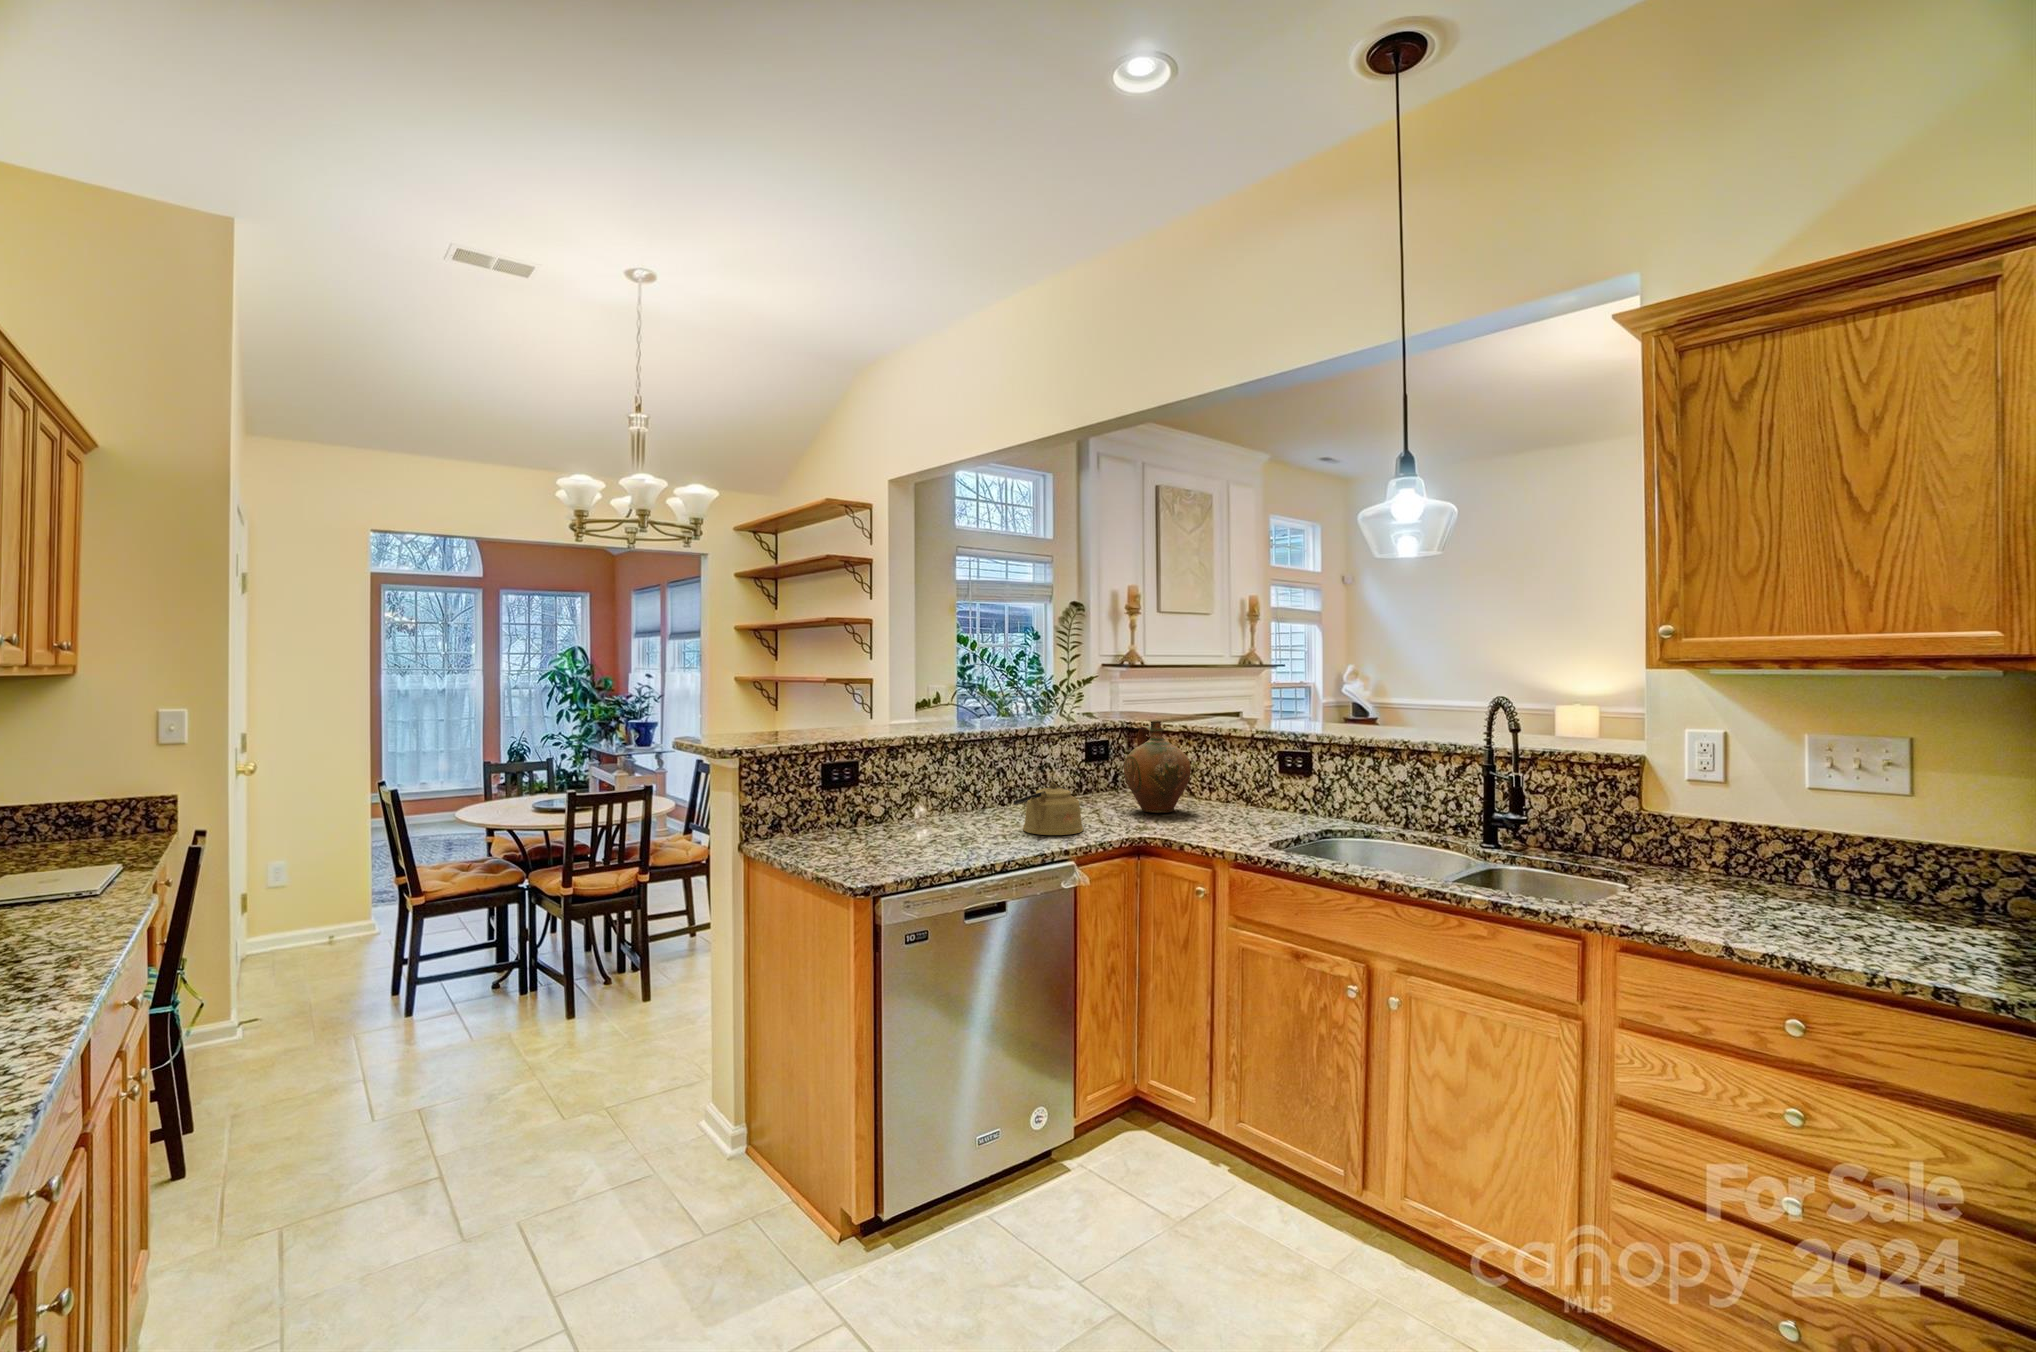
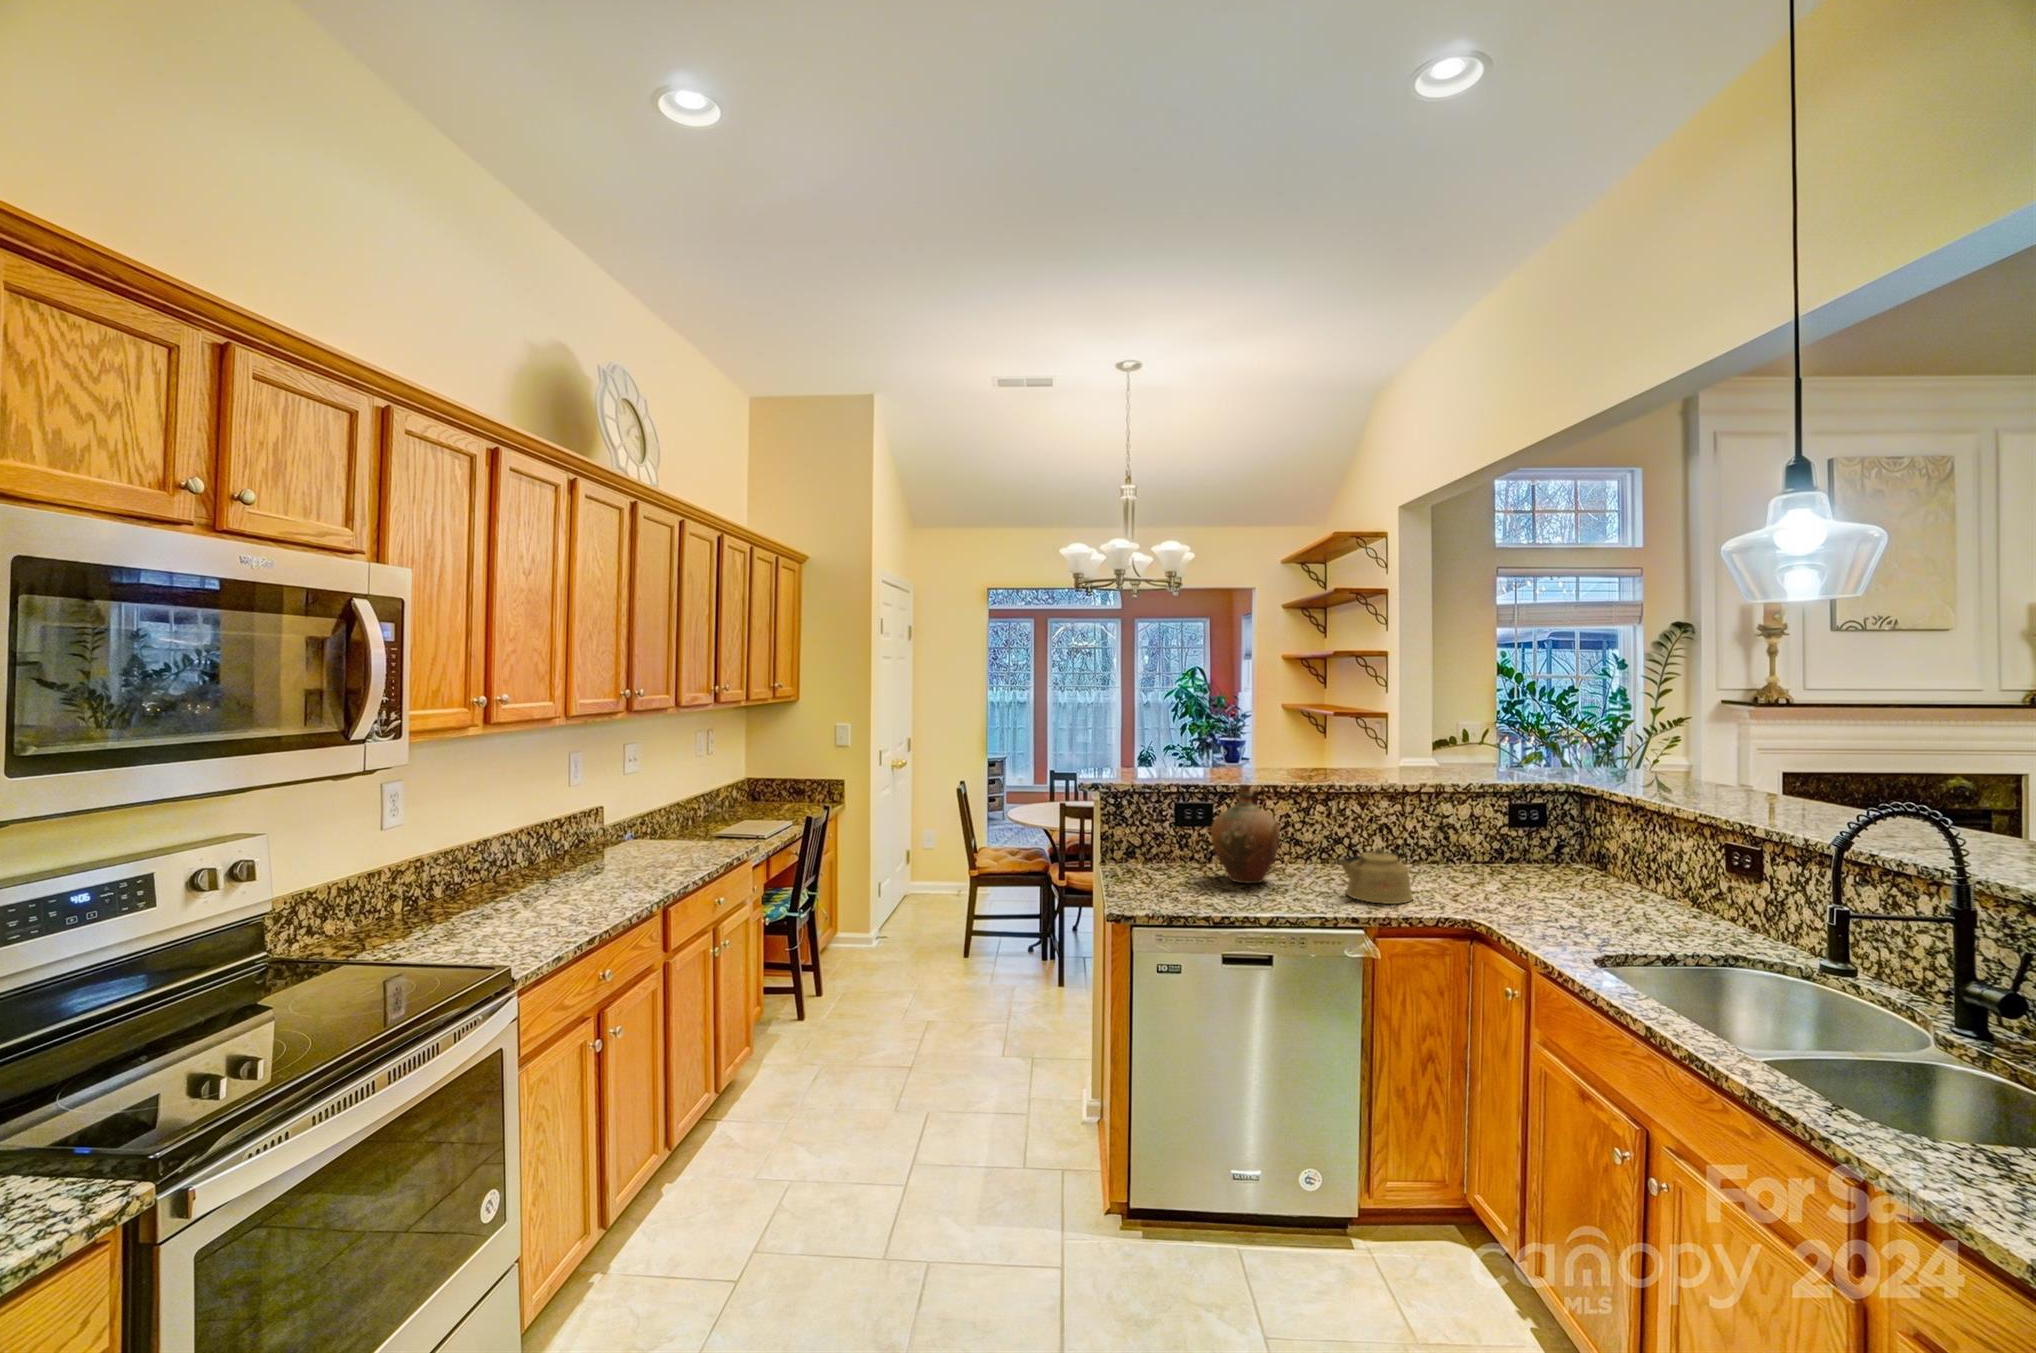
ceramic jug: present [1124,721,1191,813] -> present [1211,784,1280,883]

